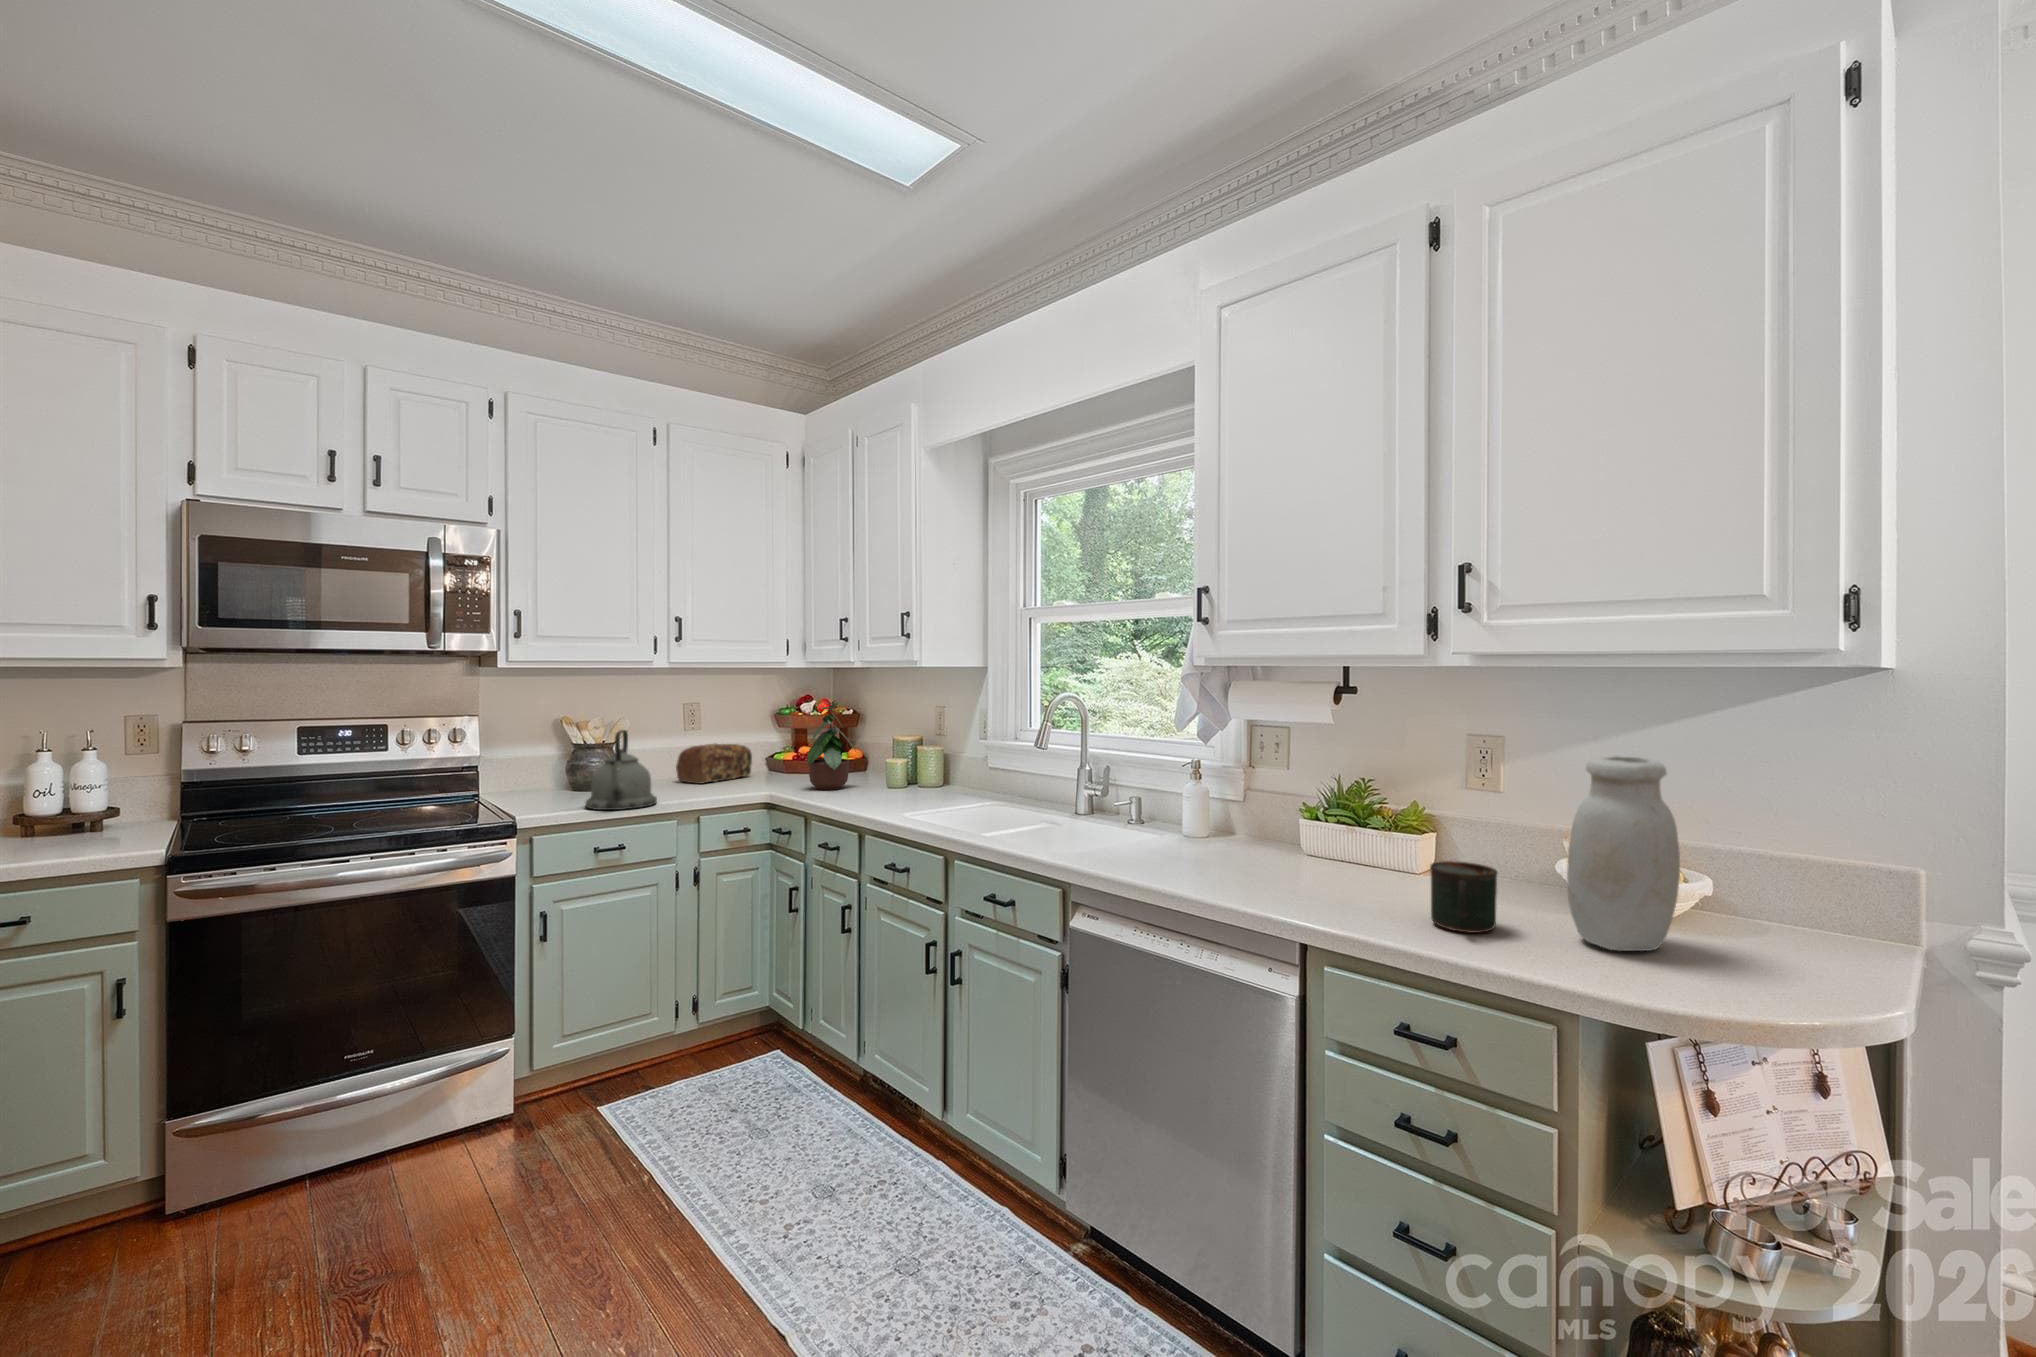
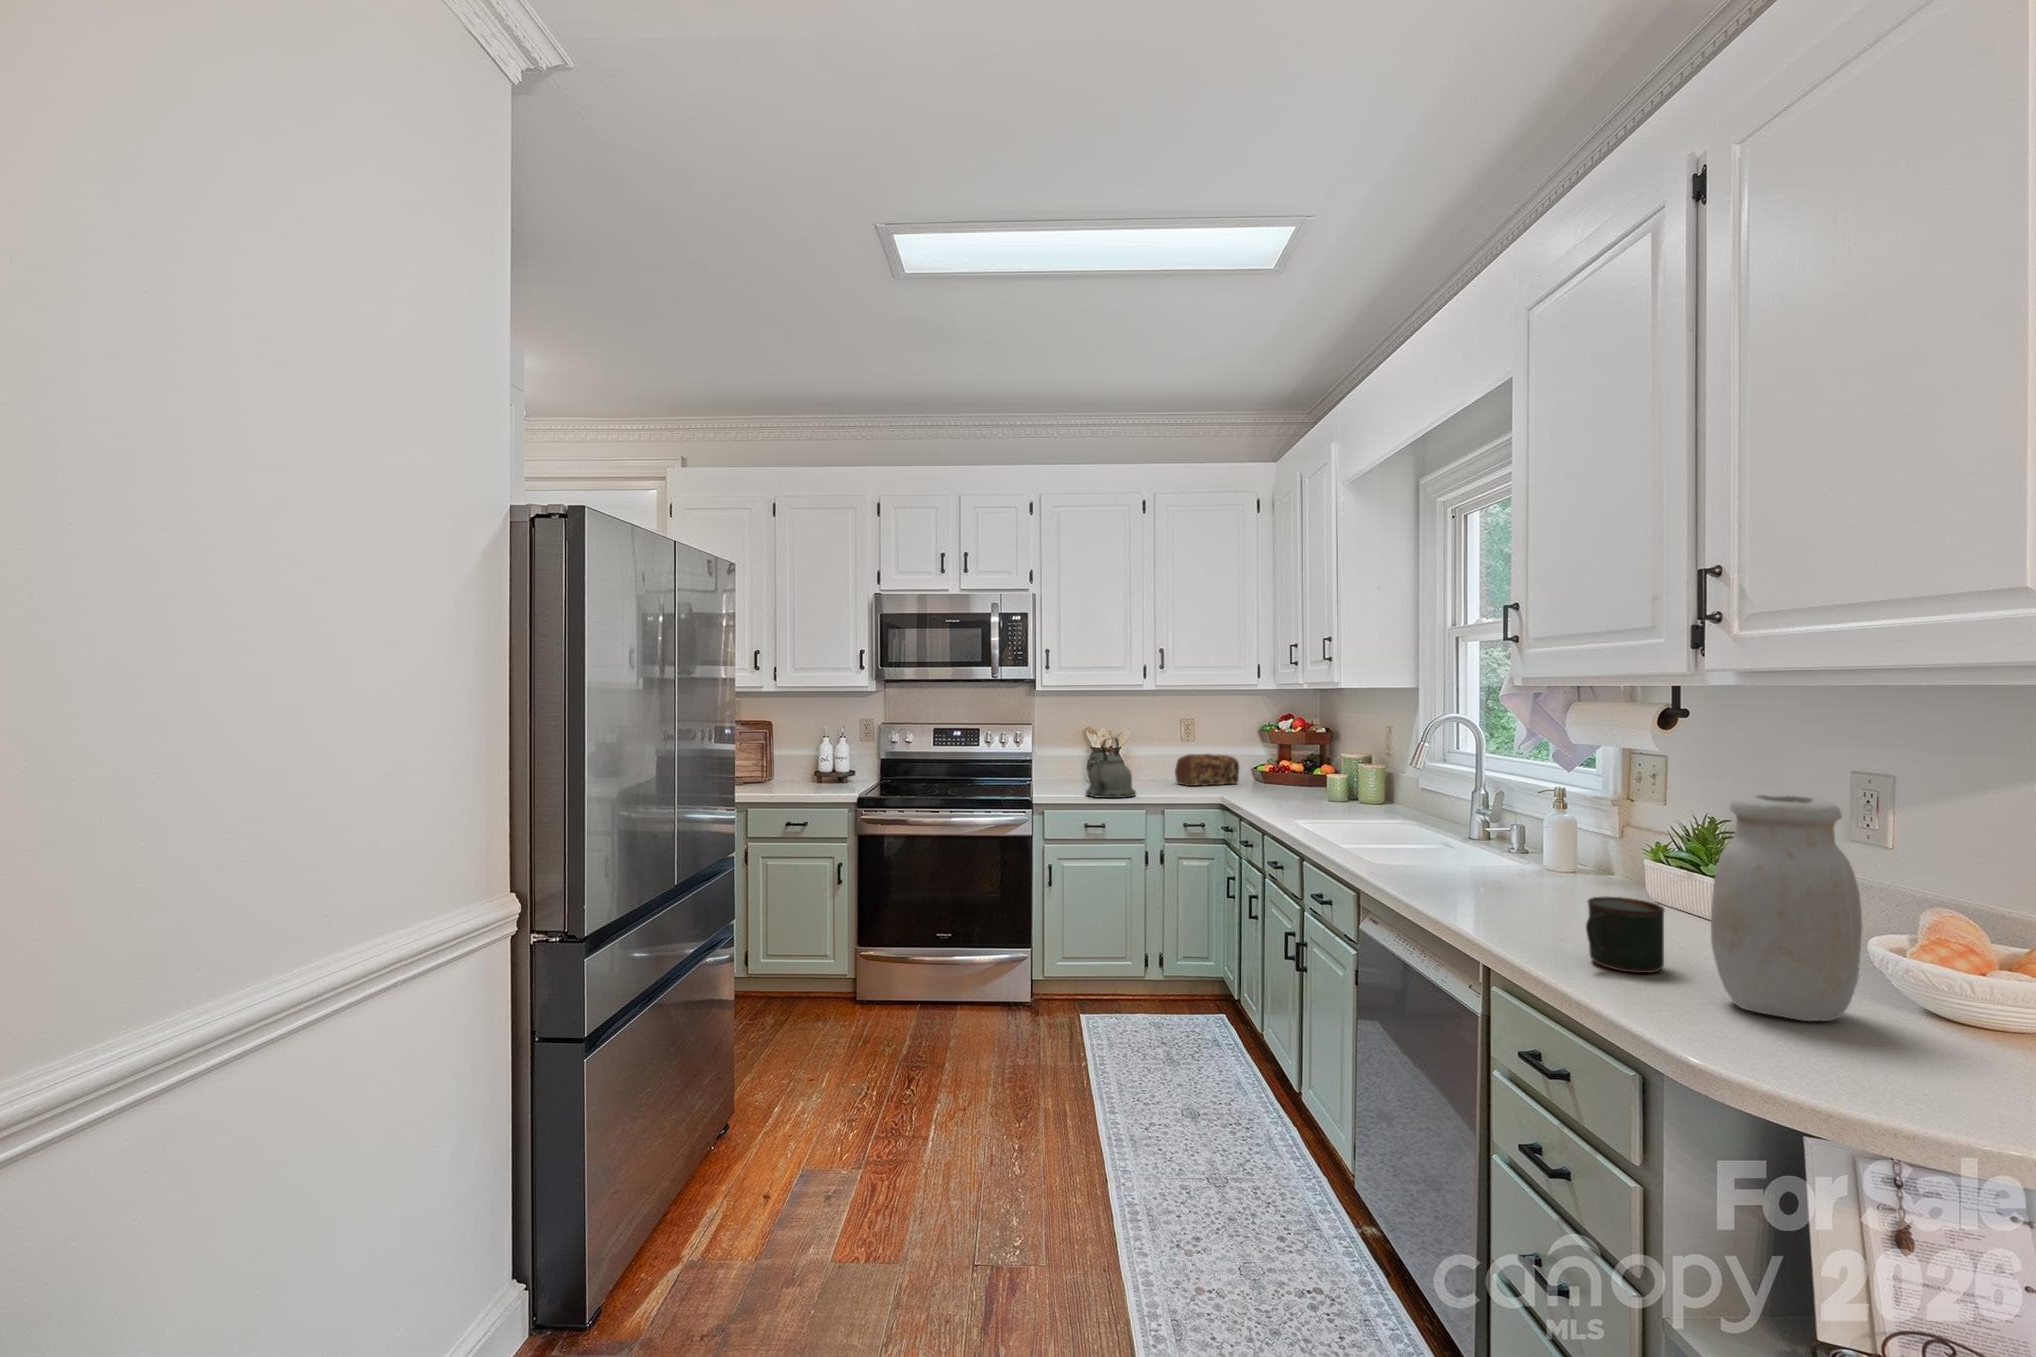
potted plant: present [807,700,857,790] -> none [1256,715,1313,799]

